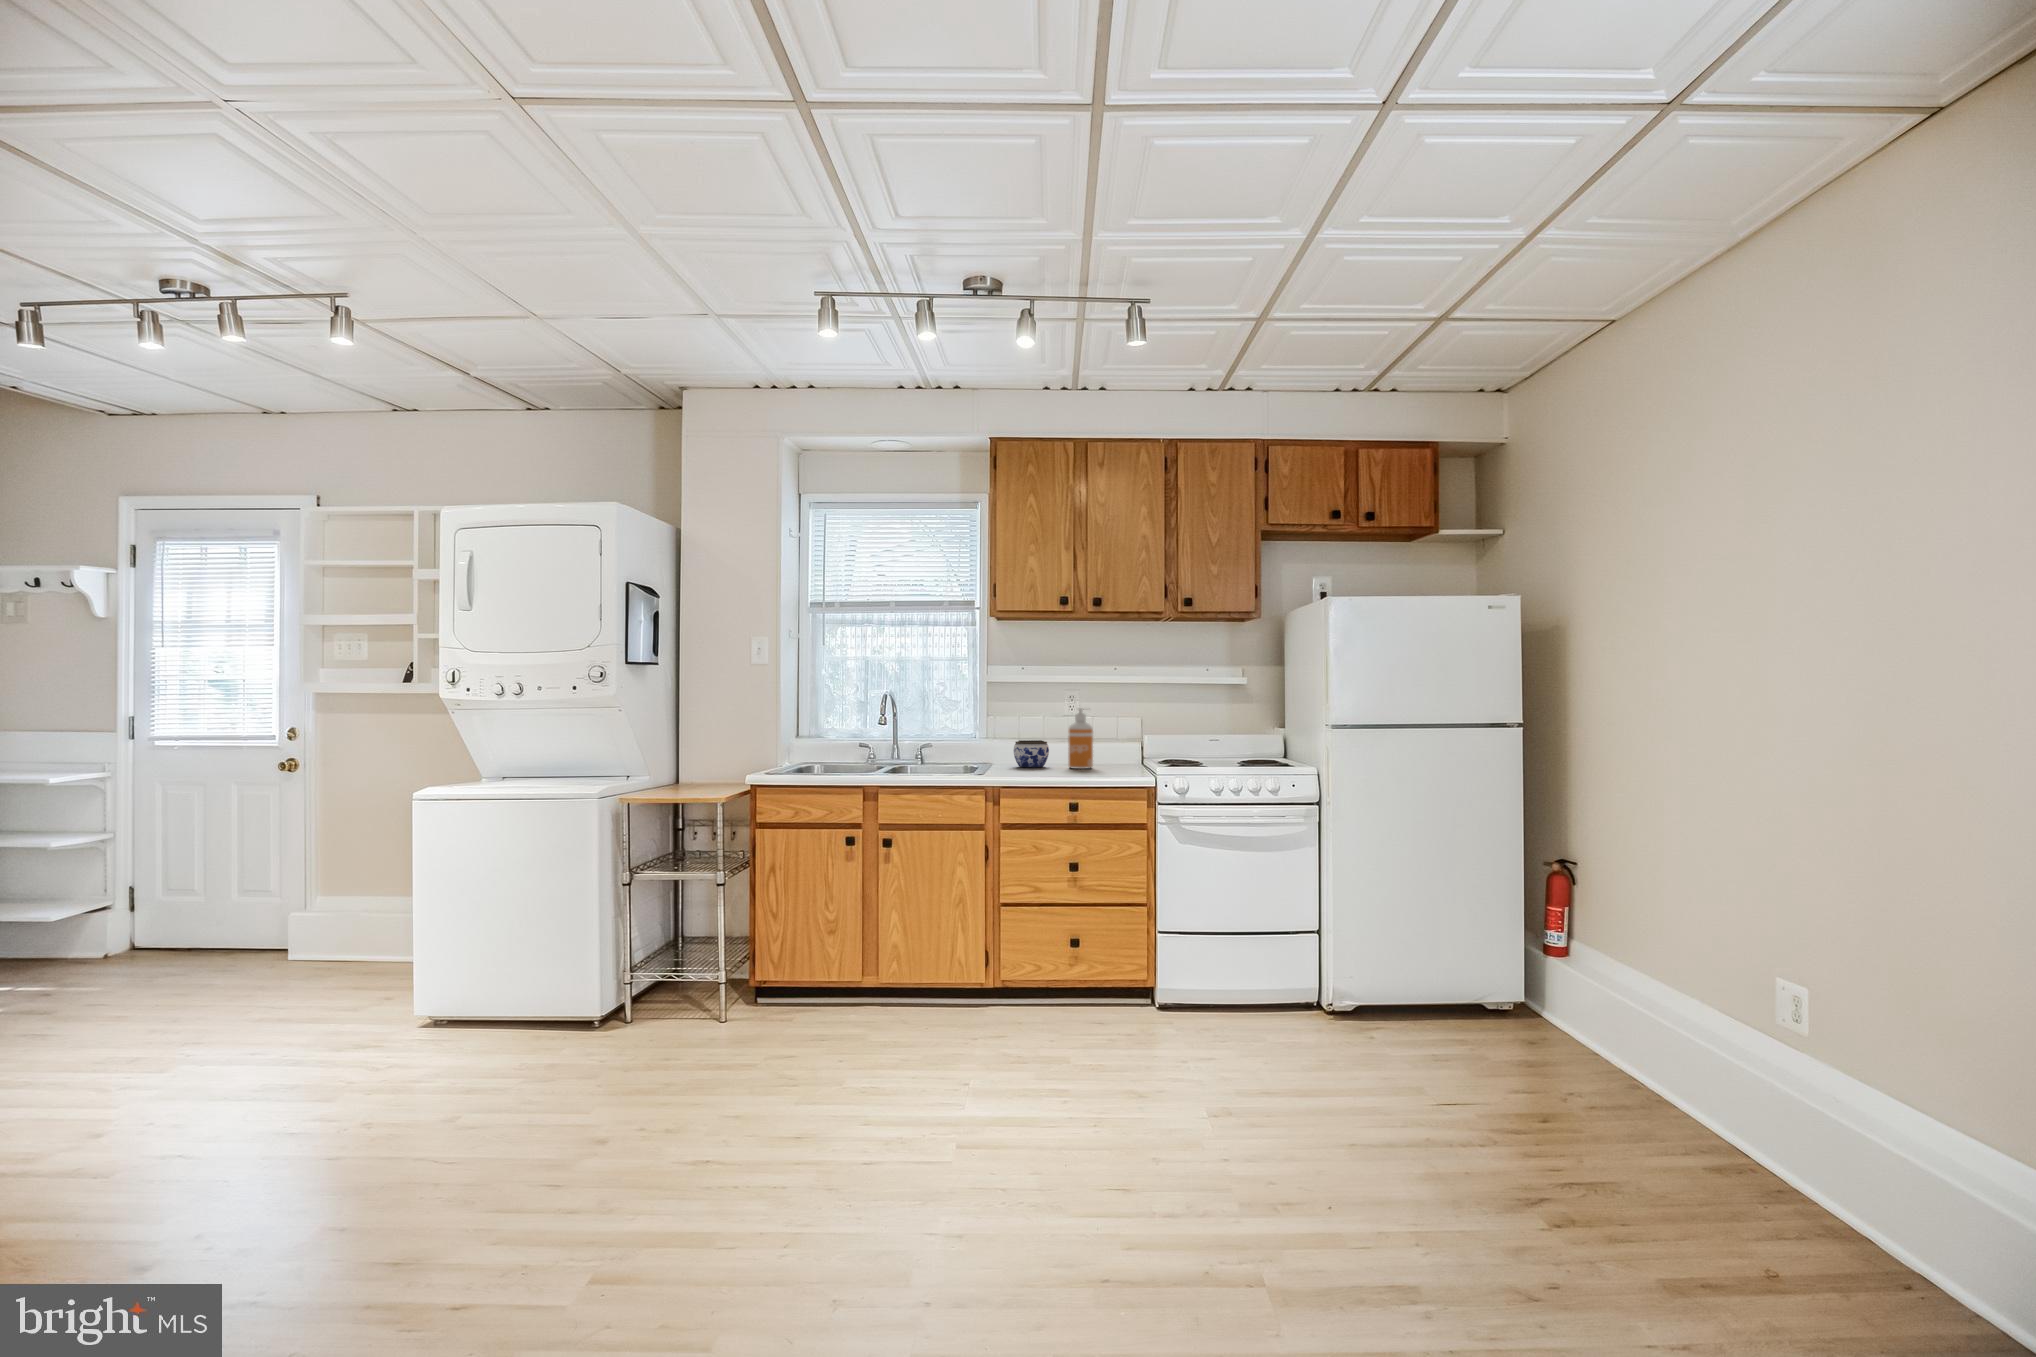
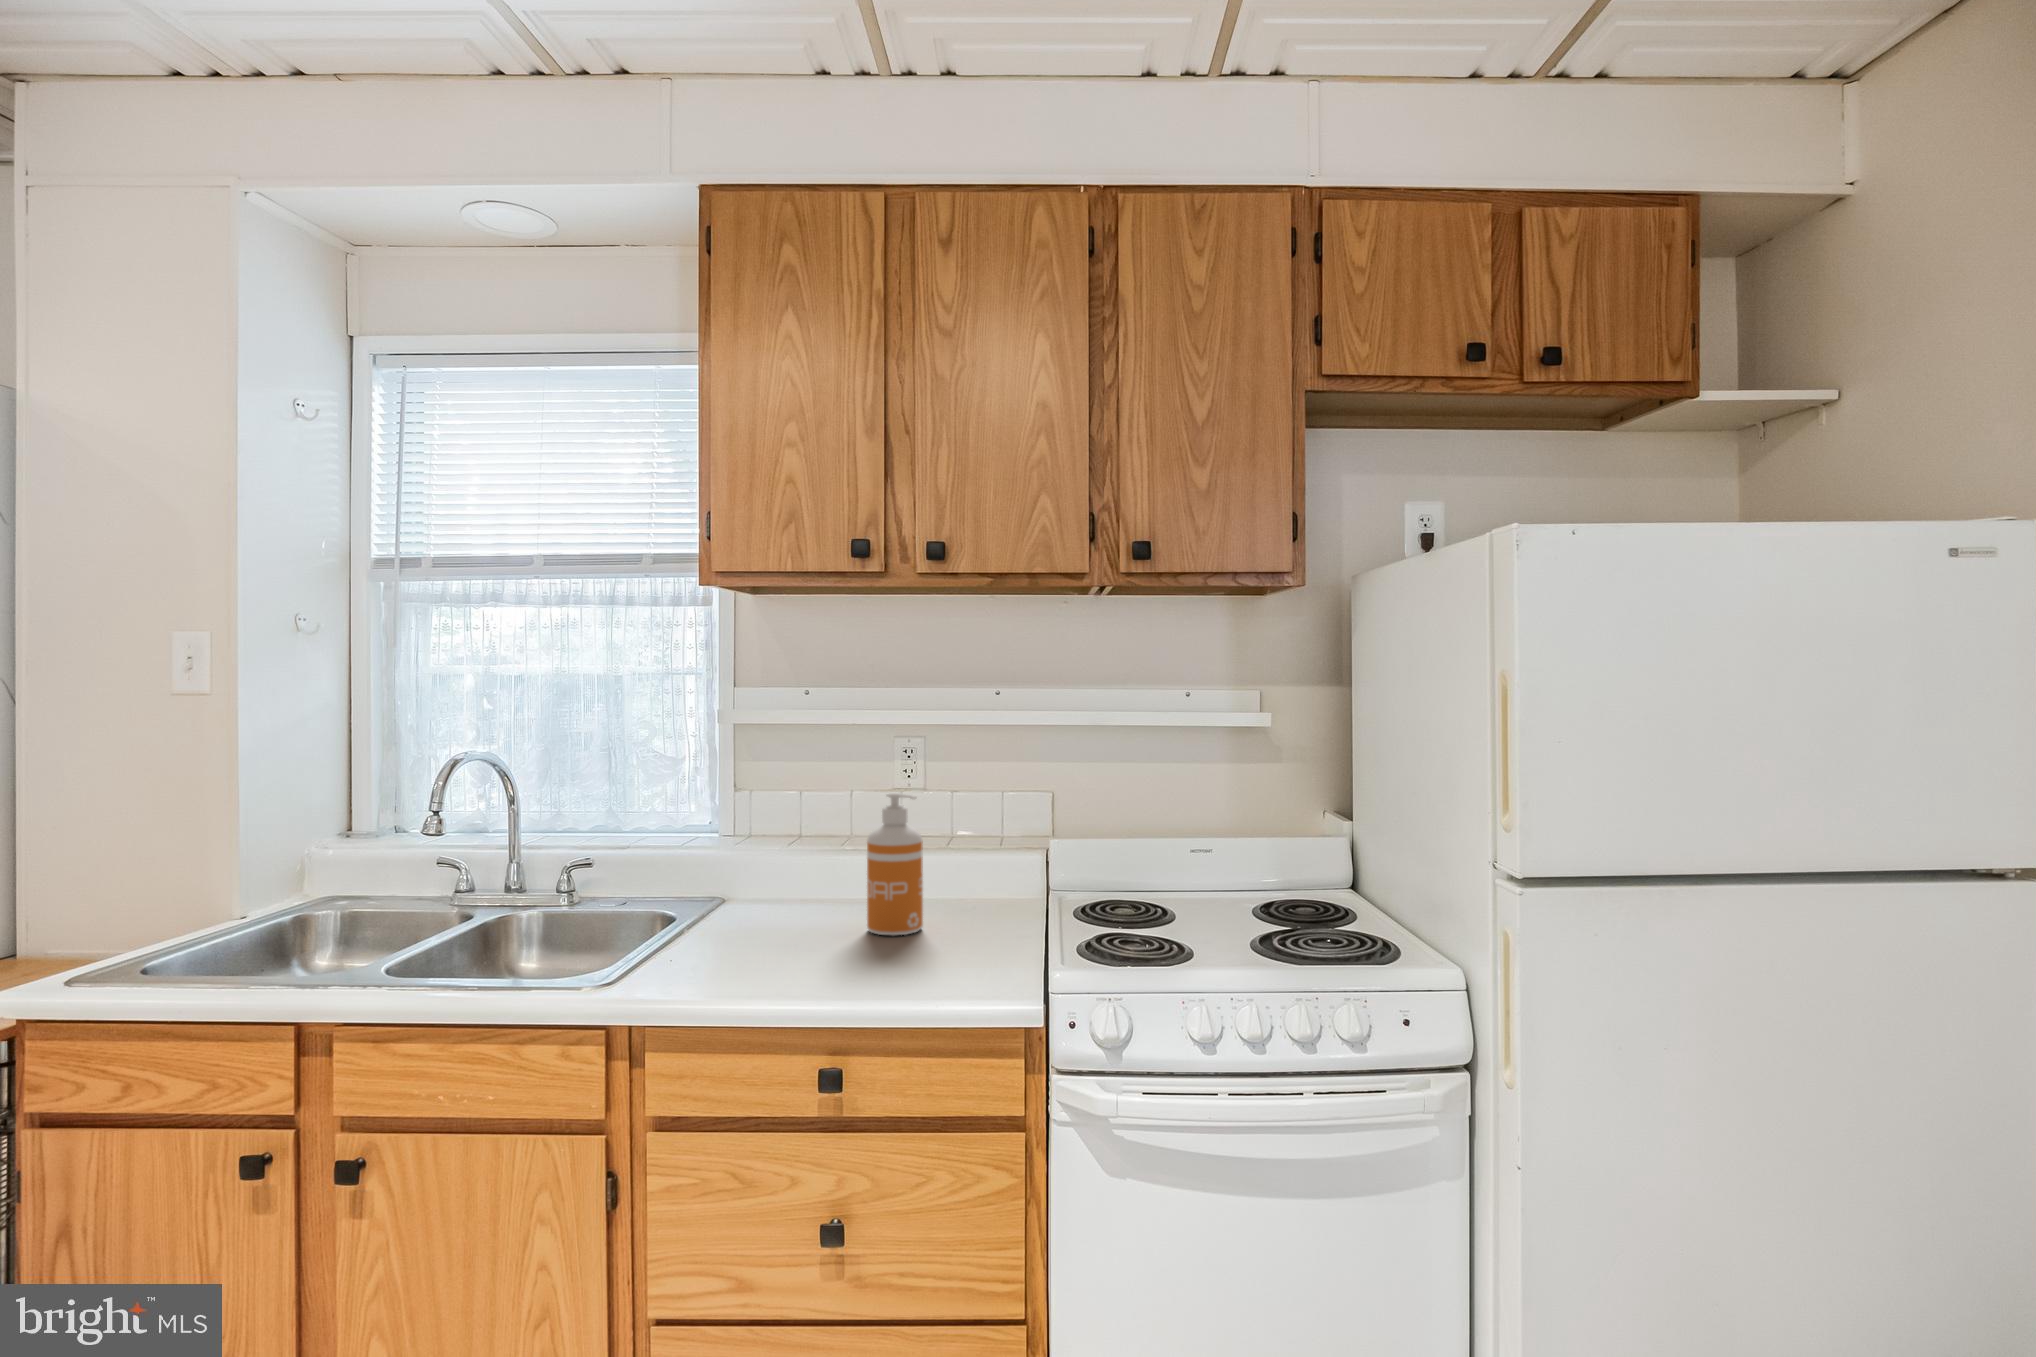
jar: present [1014,740,1049,767] -> none [750,859,831,926]

